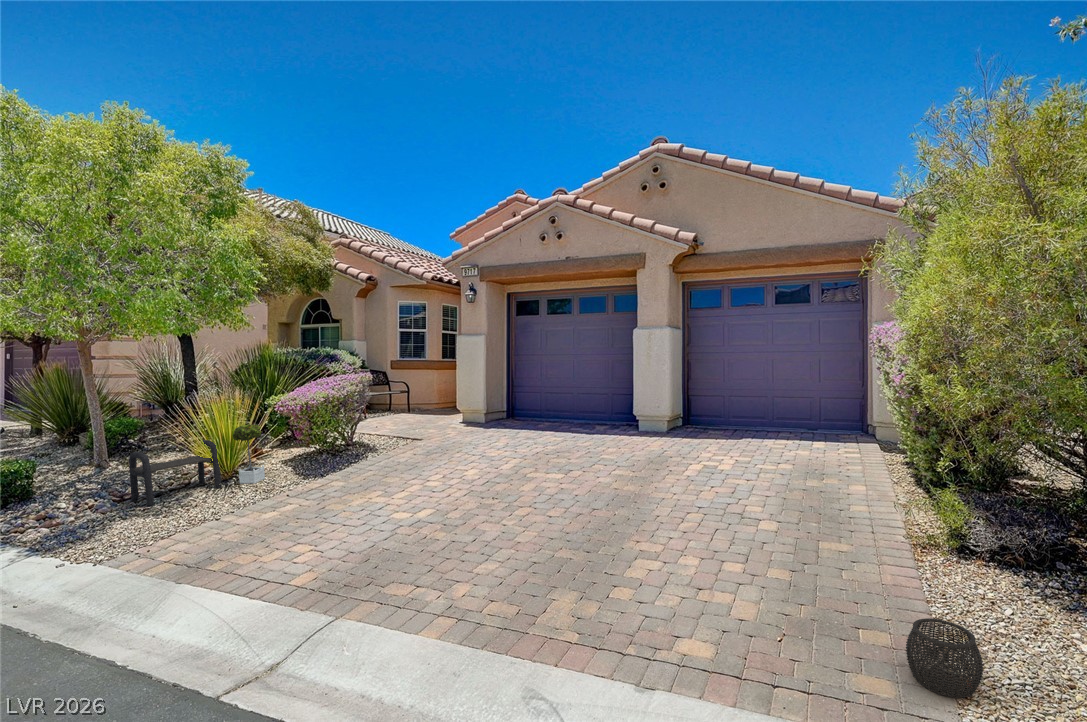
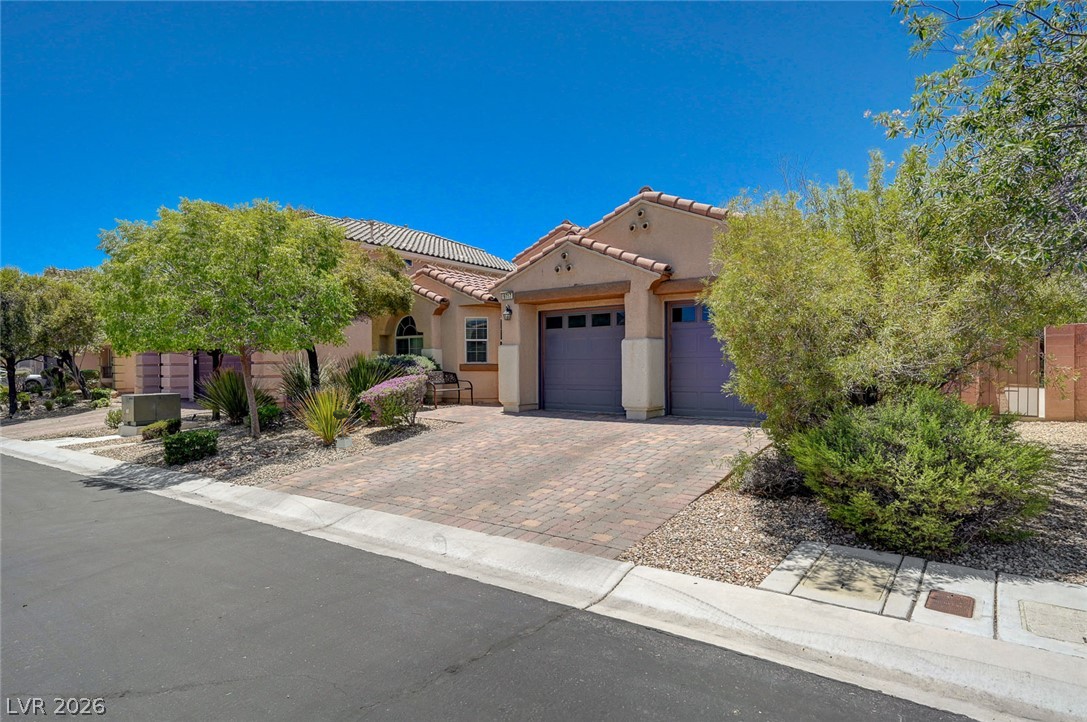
bench: present [129,440,222,506] -> none [271,419,325,459]
woven basket: present [906,618,983,698] -> none [630,510,665,548]

